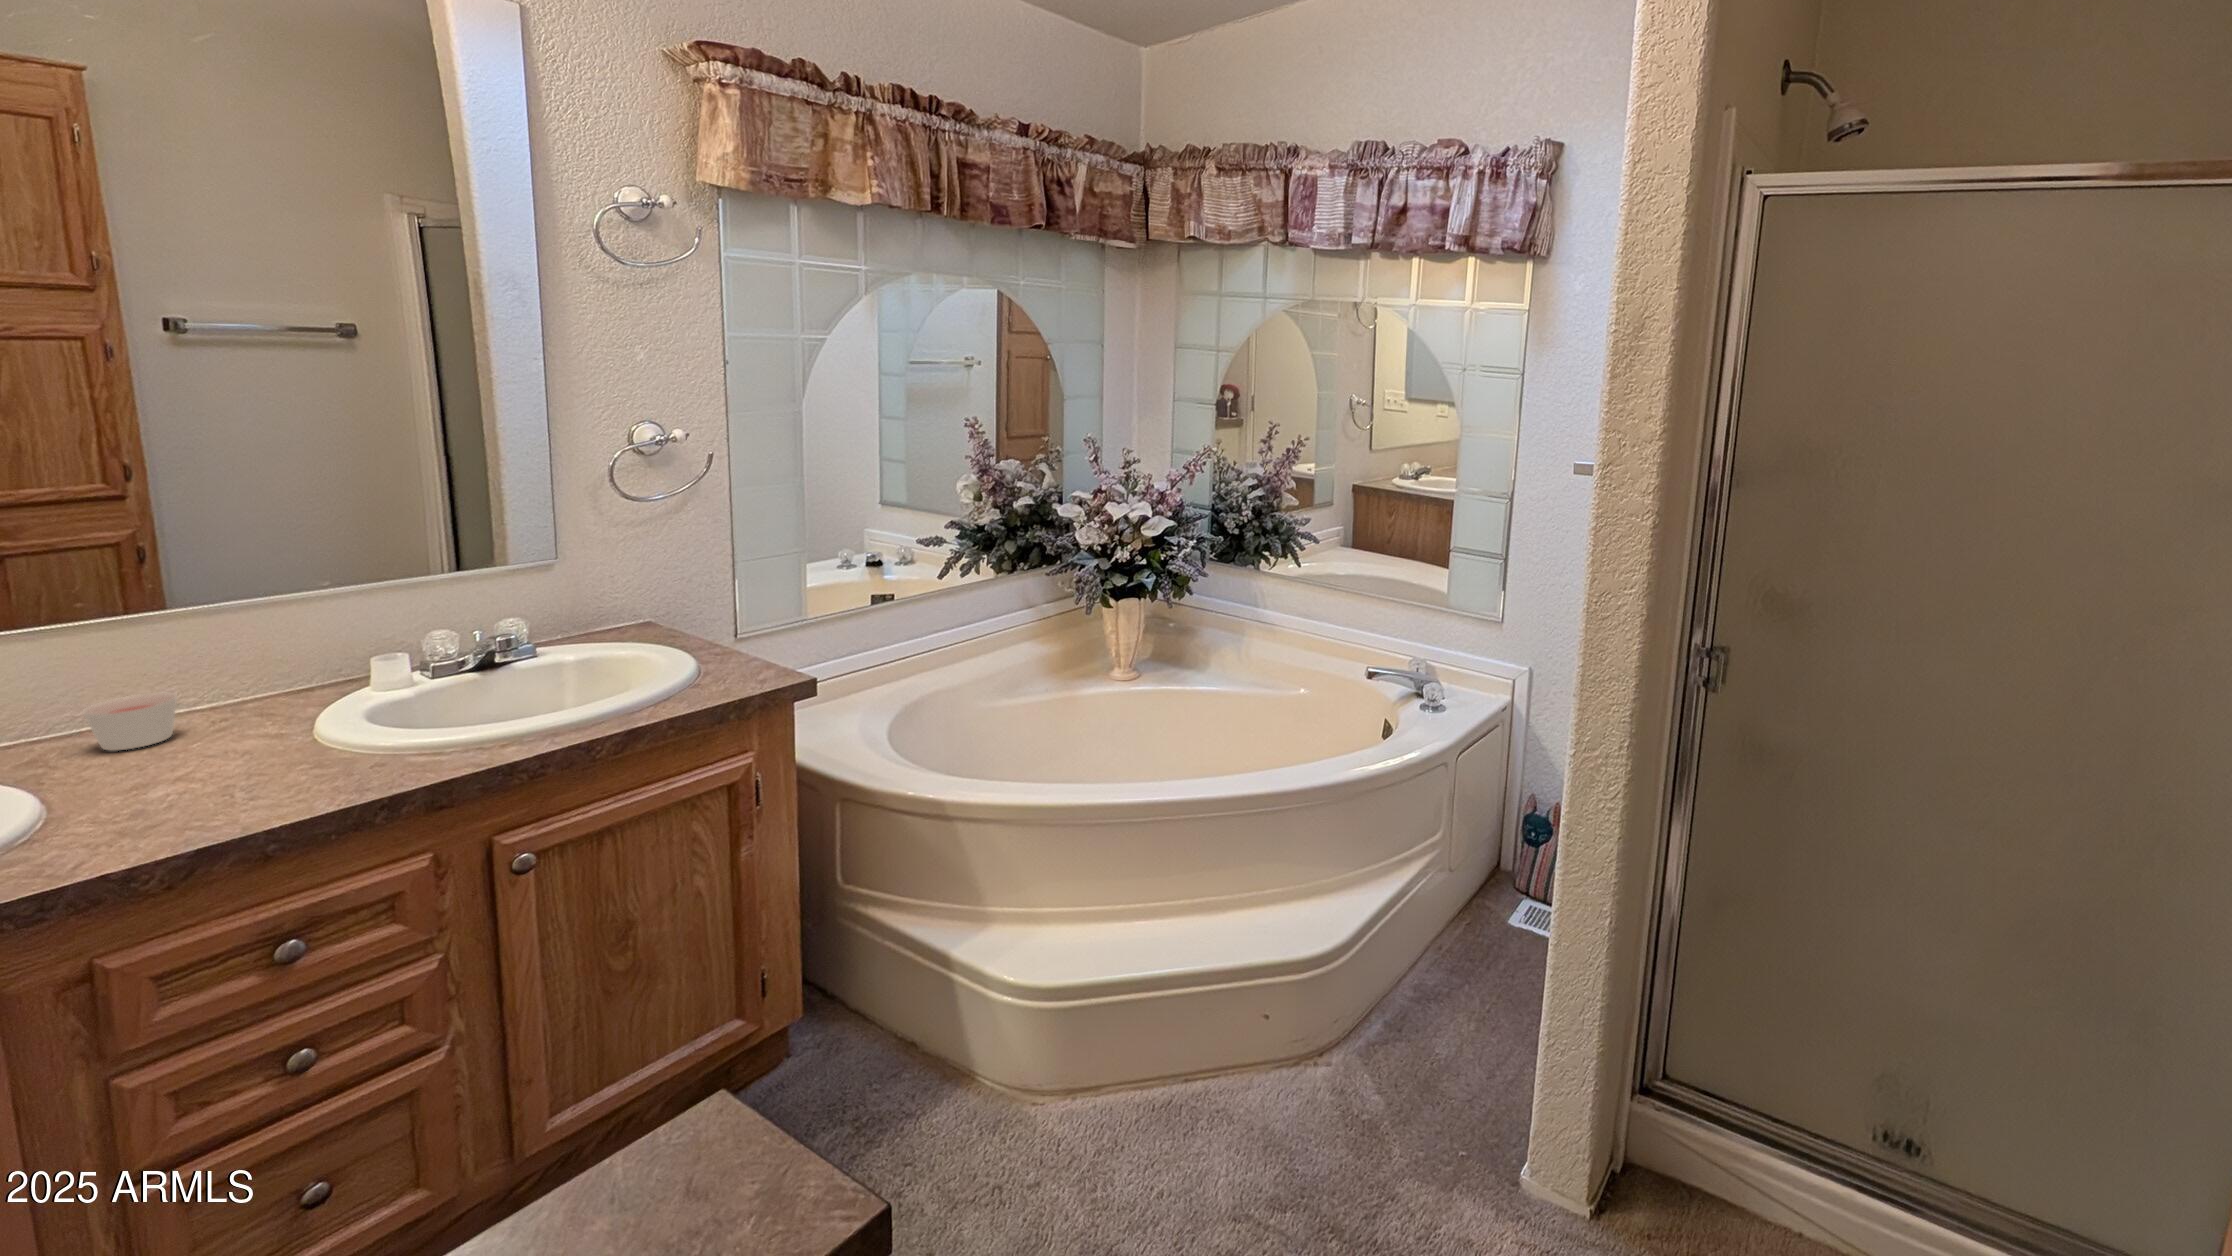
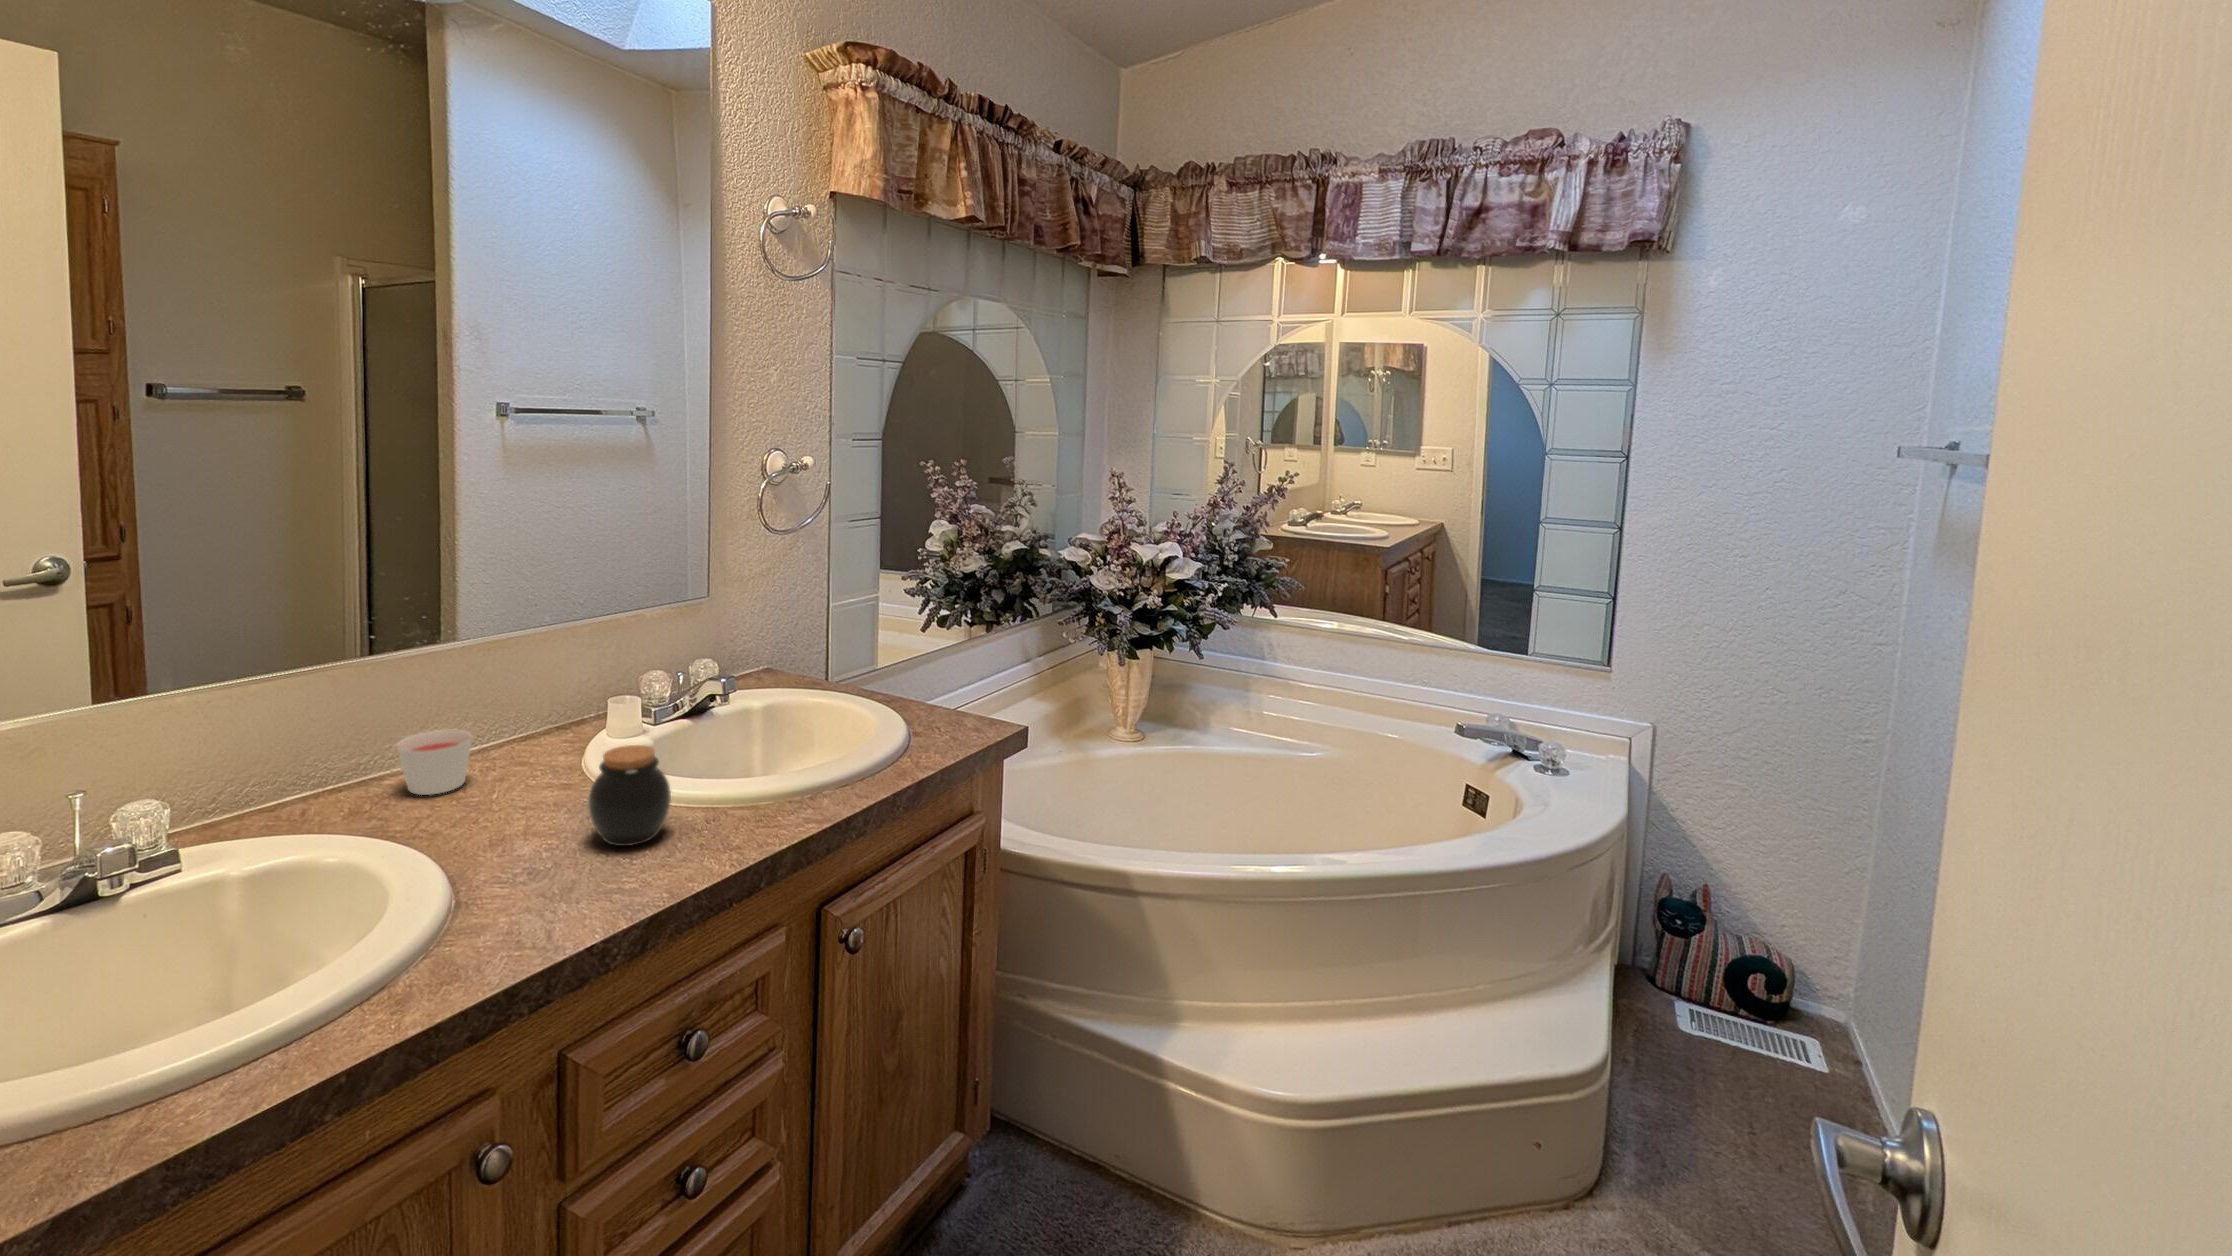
jar: none [191,711,292,796] -> present [588,745,671,846]

